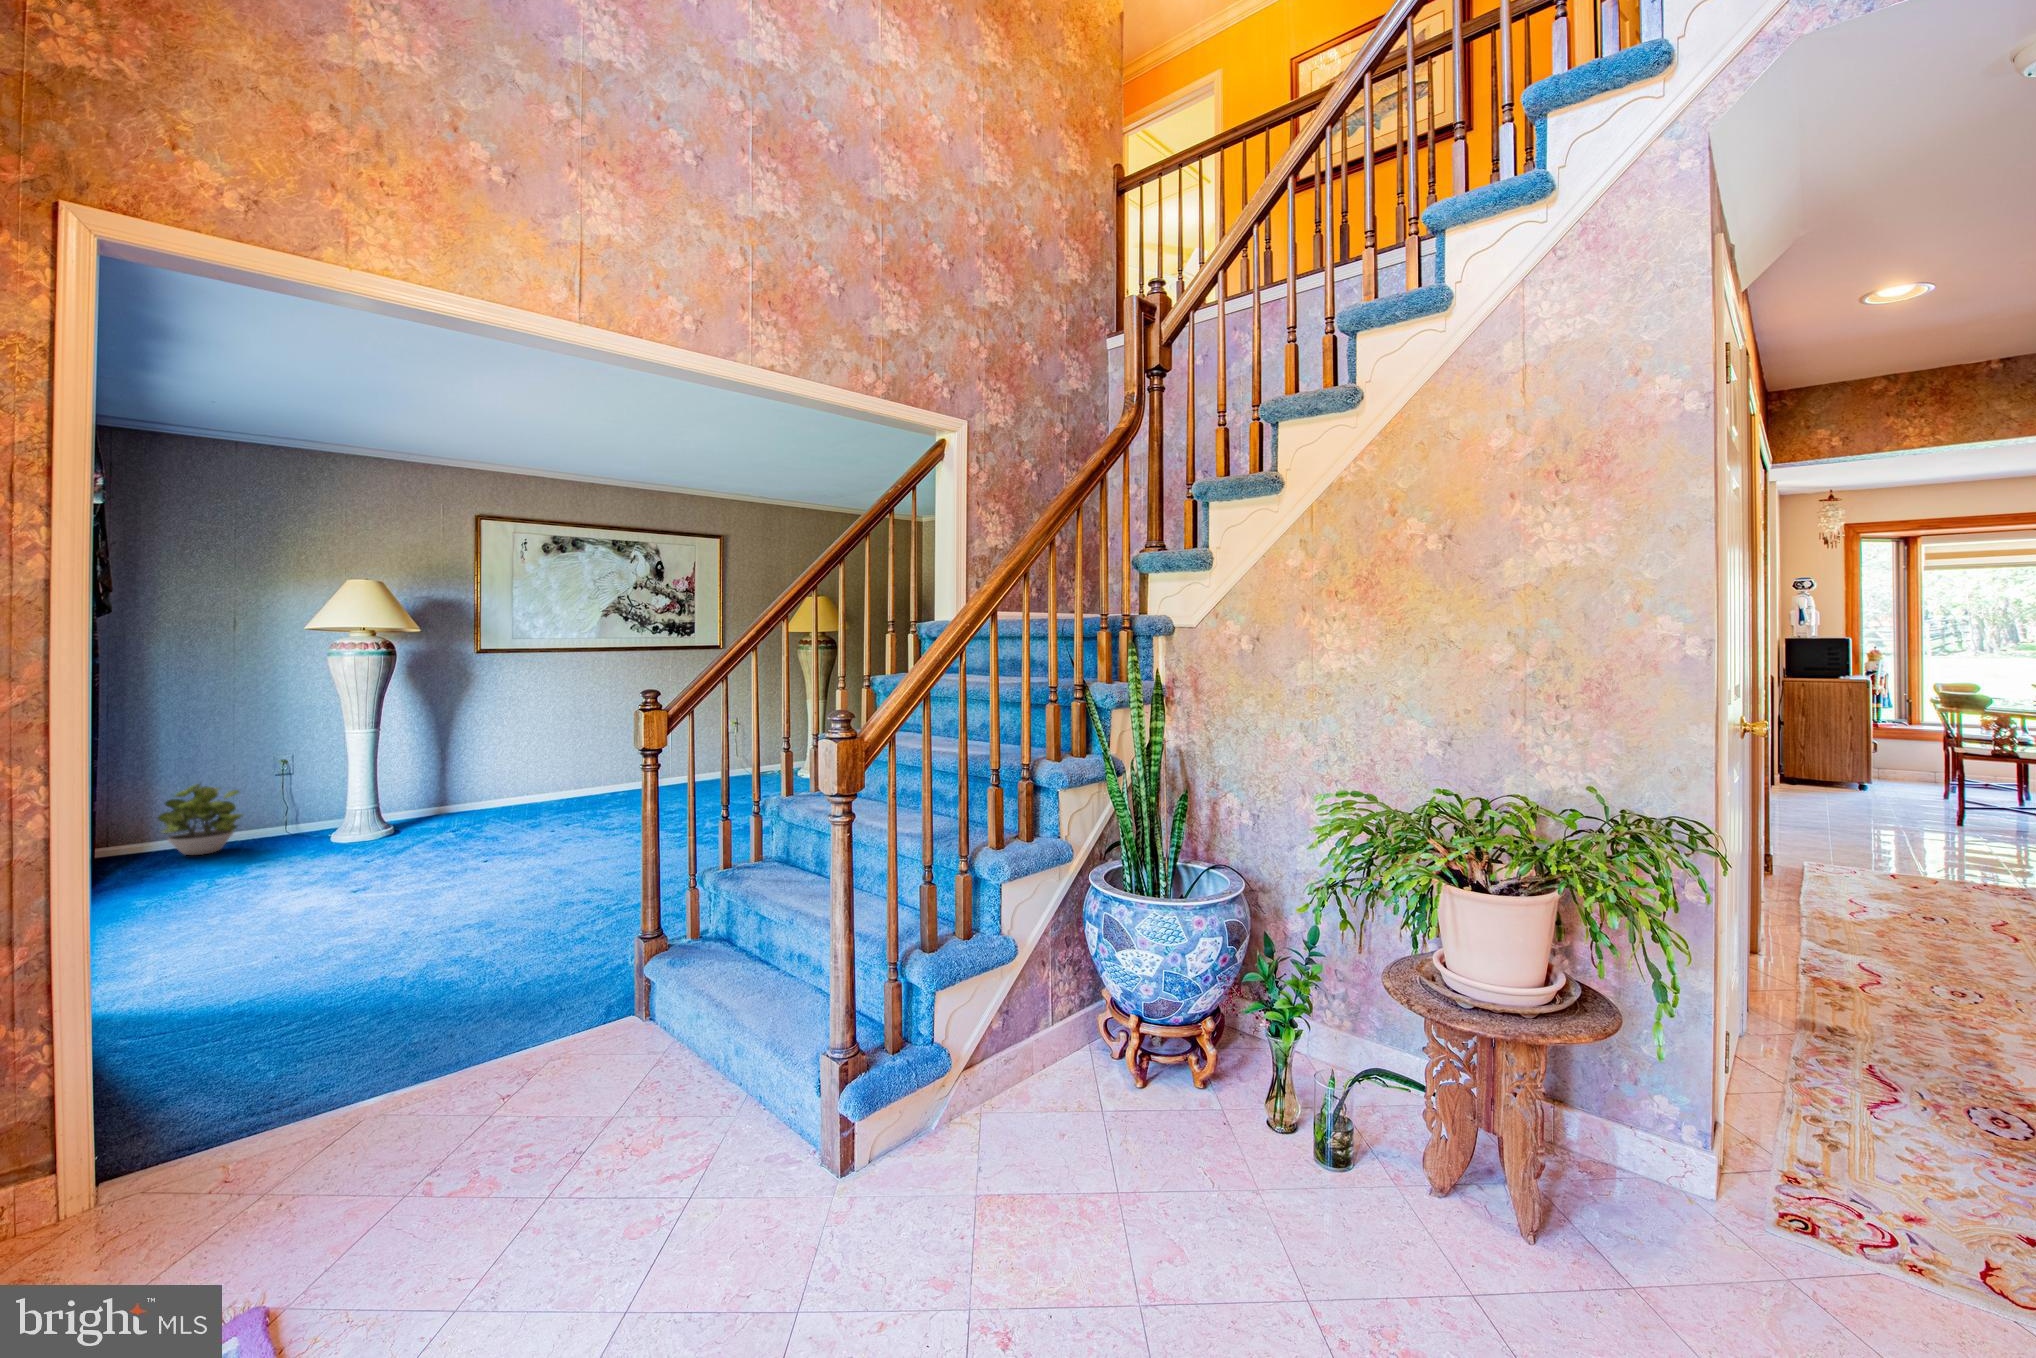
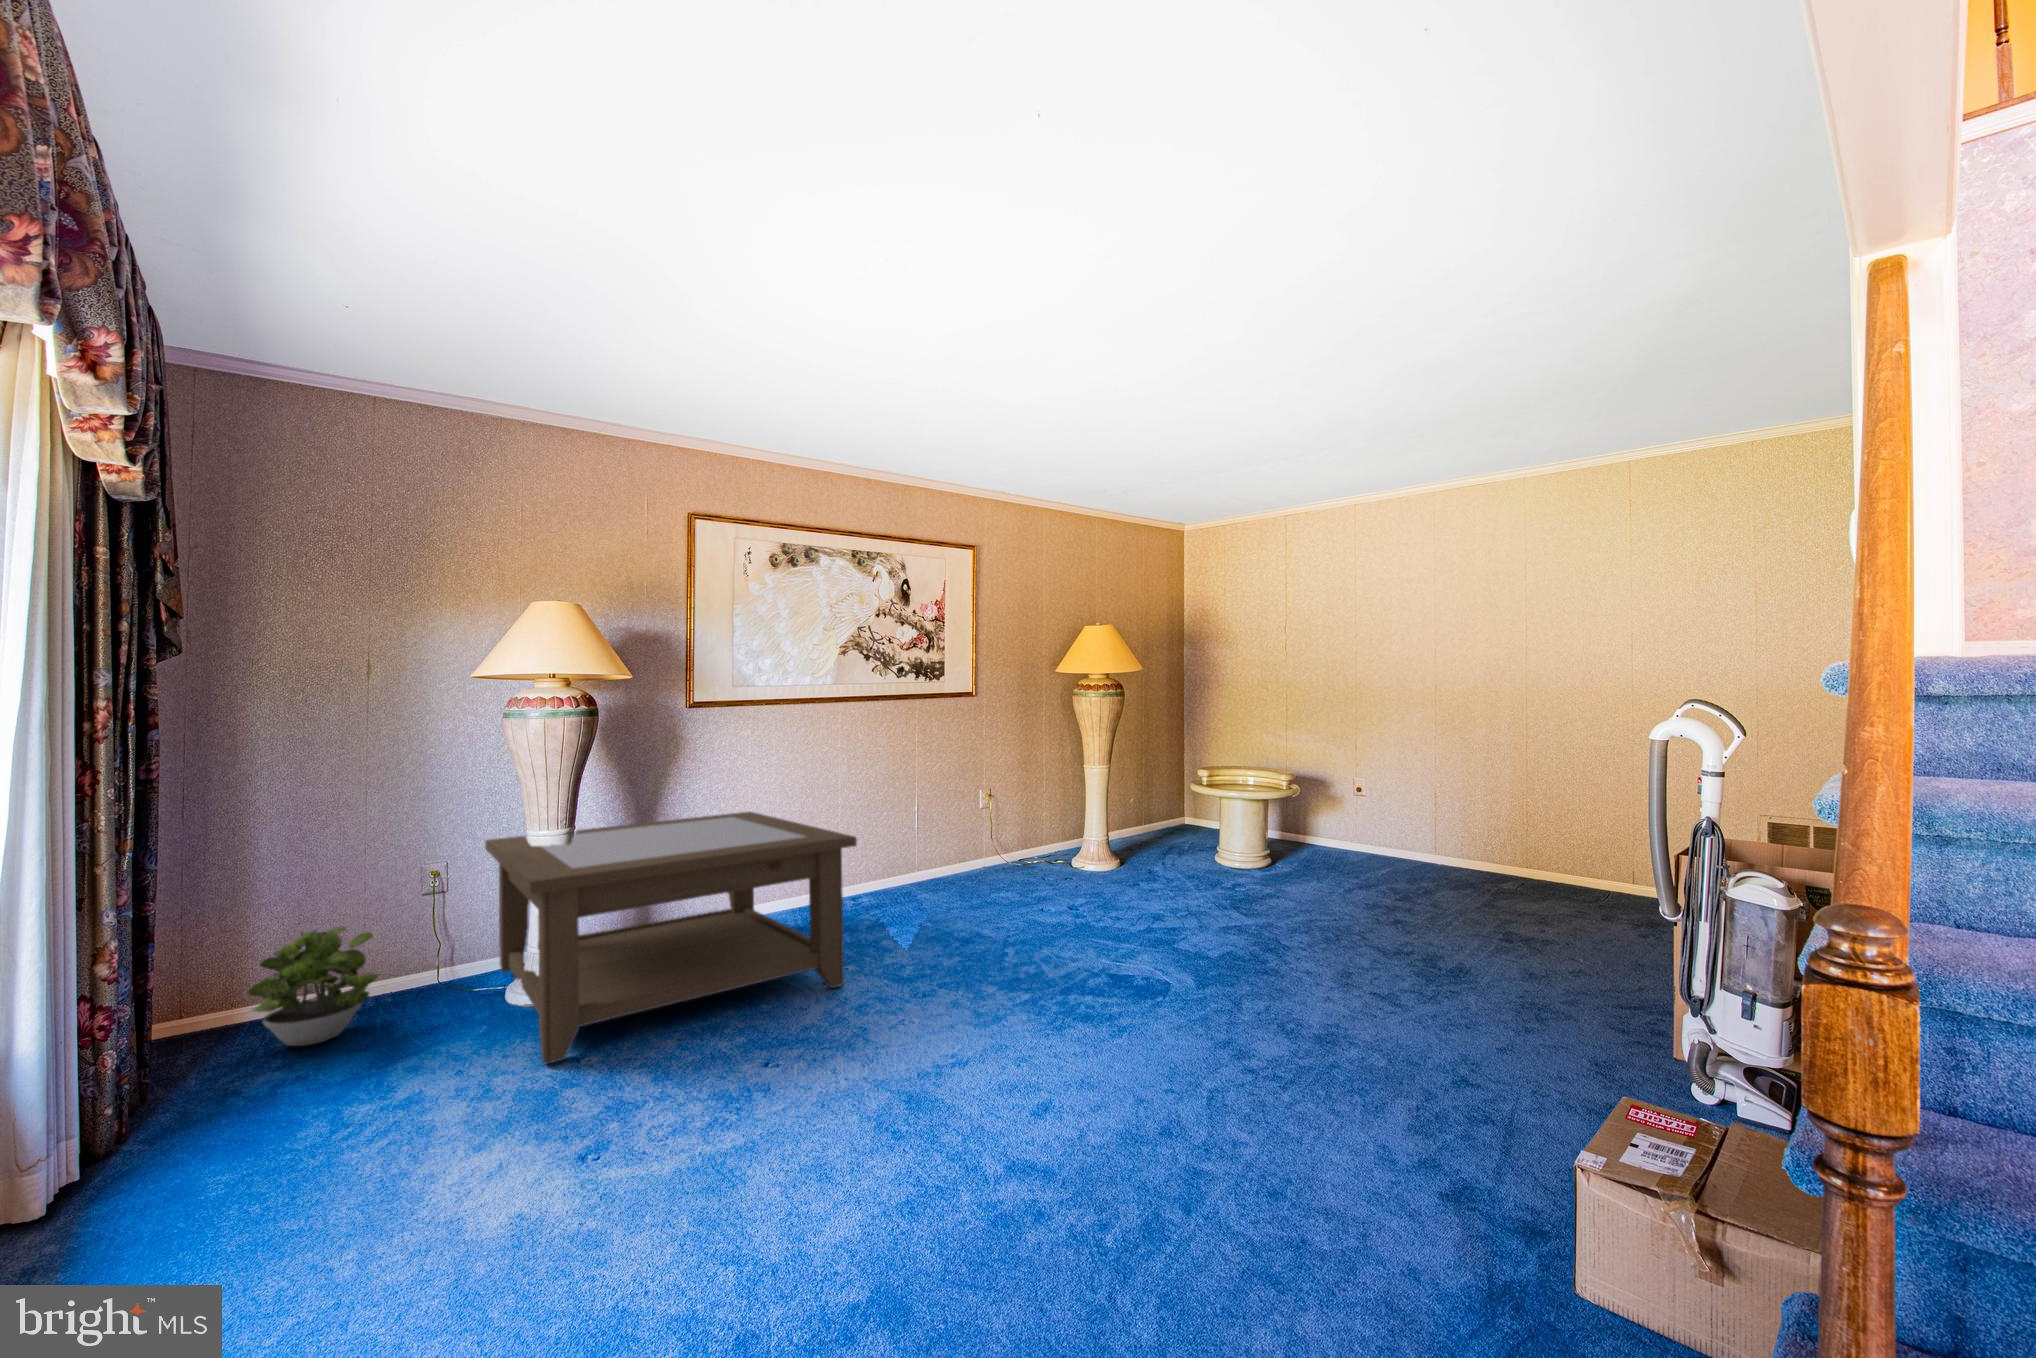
coffee table: none [321,726,570,860] -> present [485,811,857,1064]

